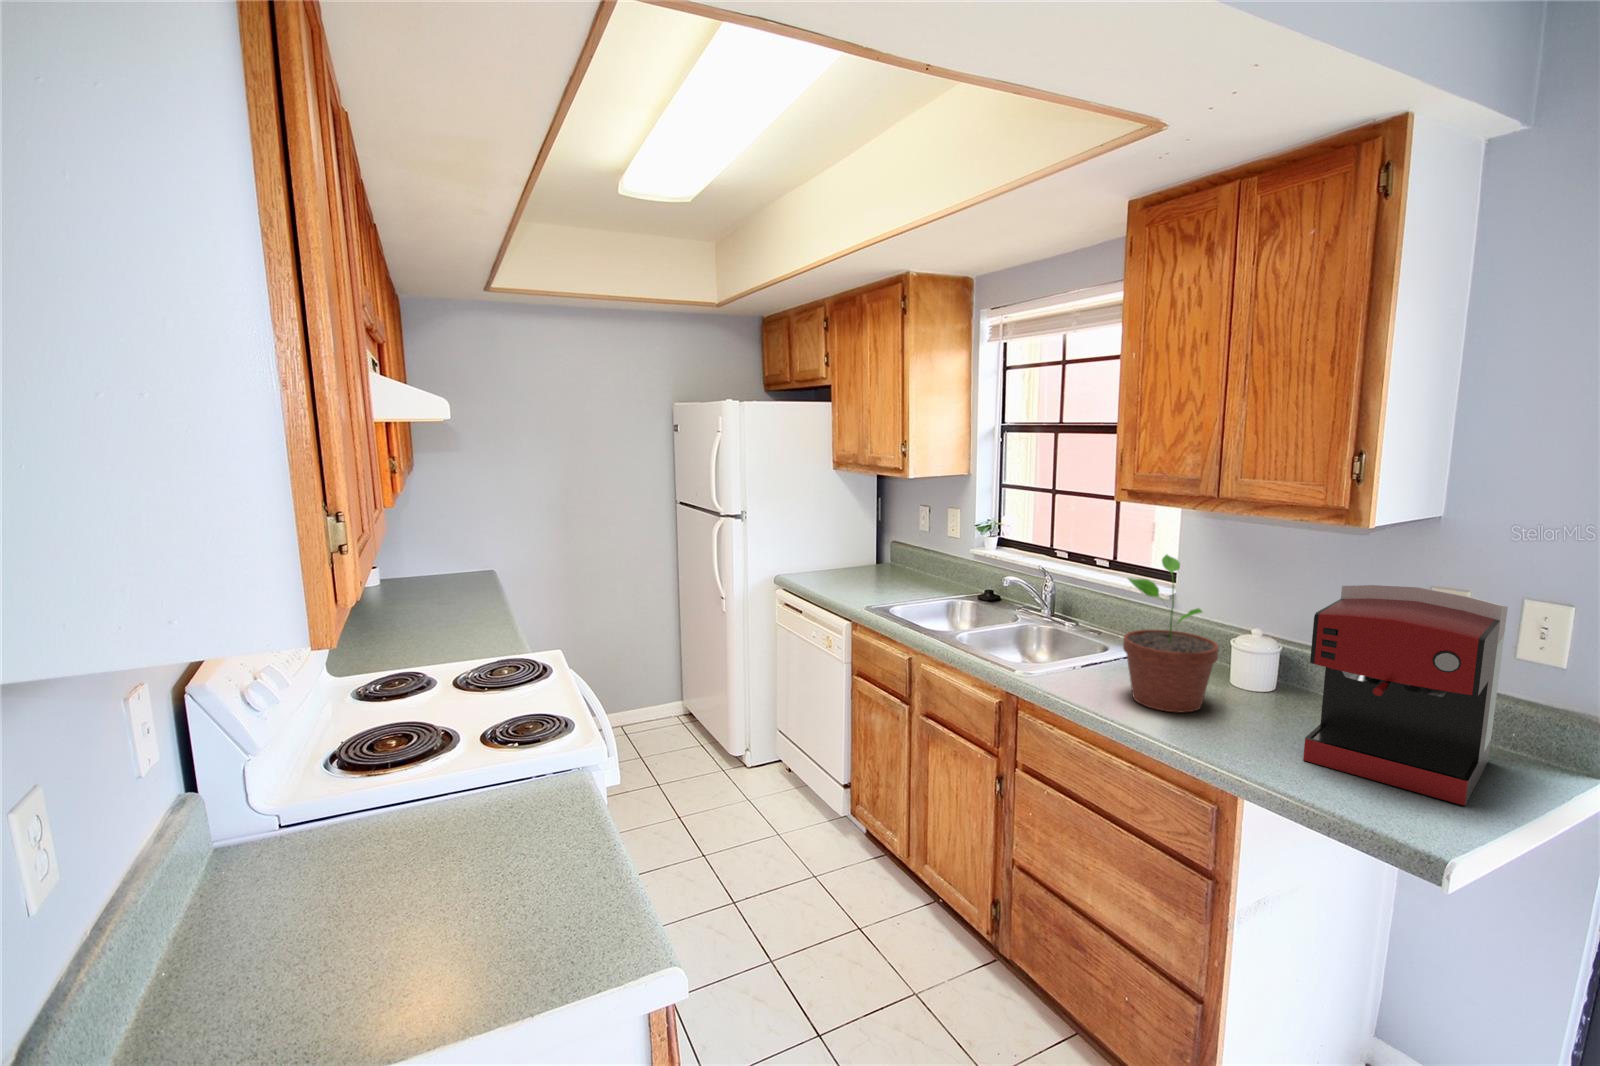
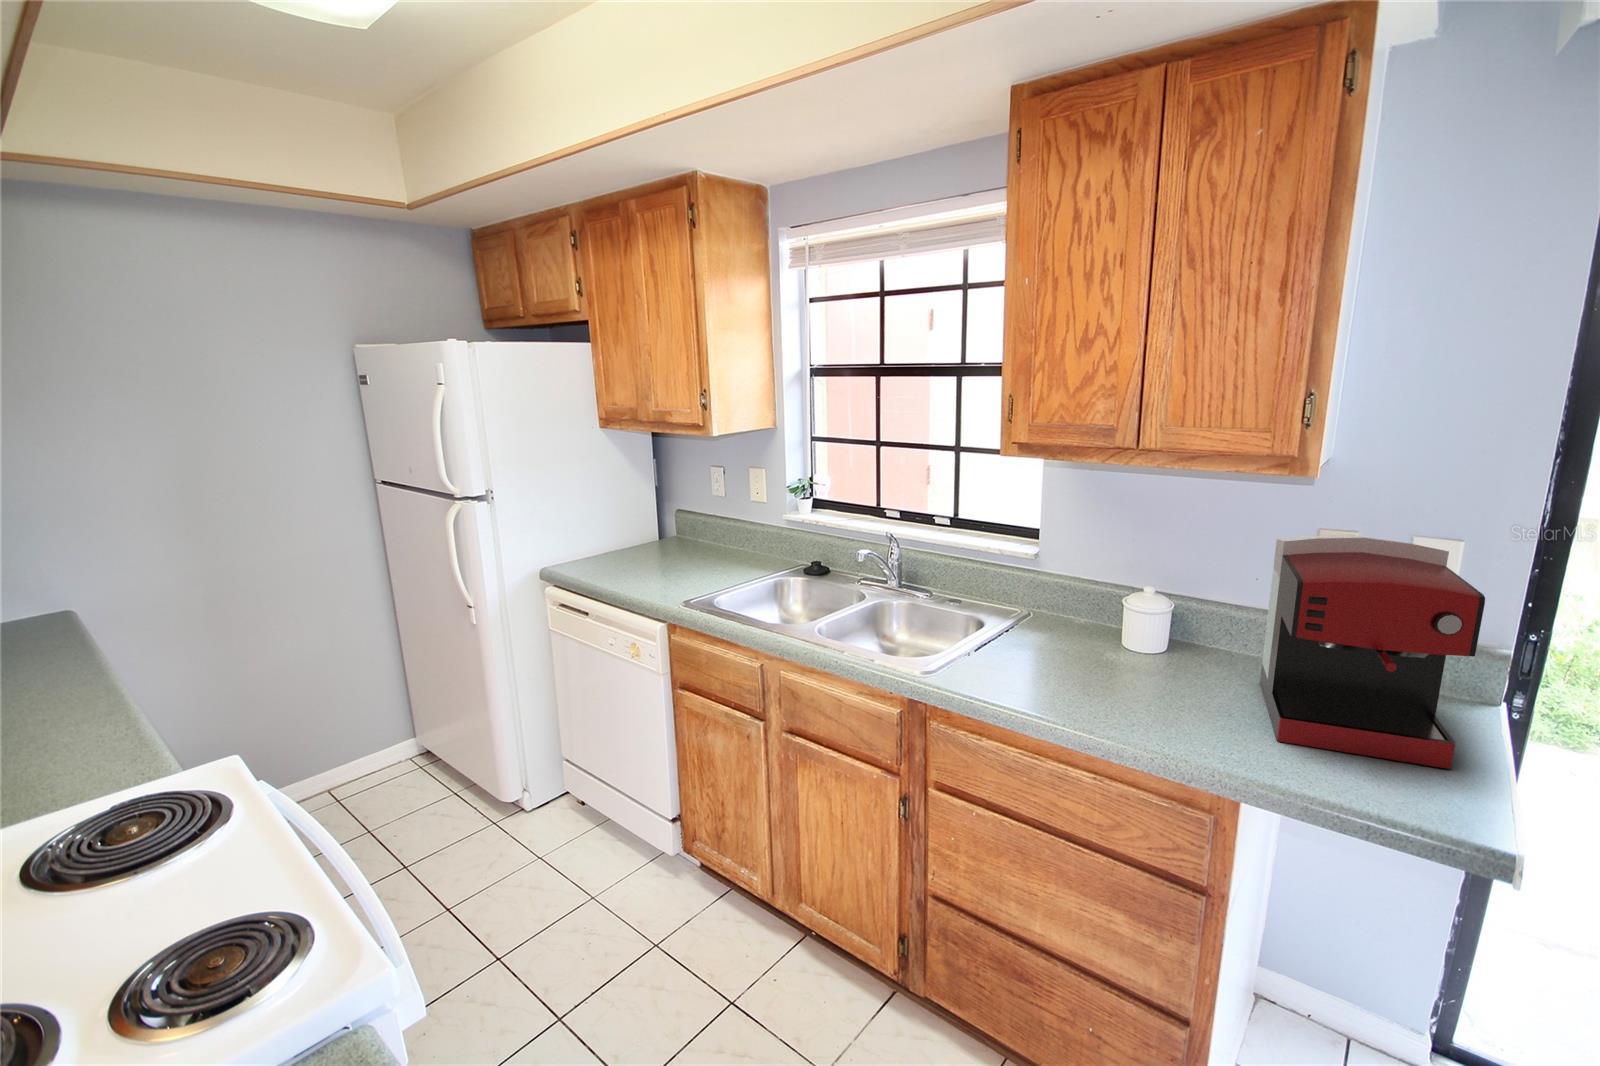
potted plant: present [1123,555,1218,712] -> none [1046,517,1155,701]

